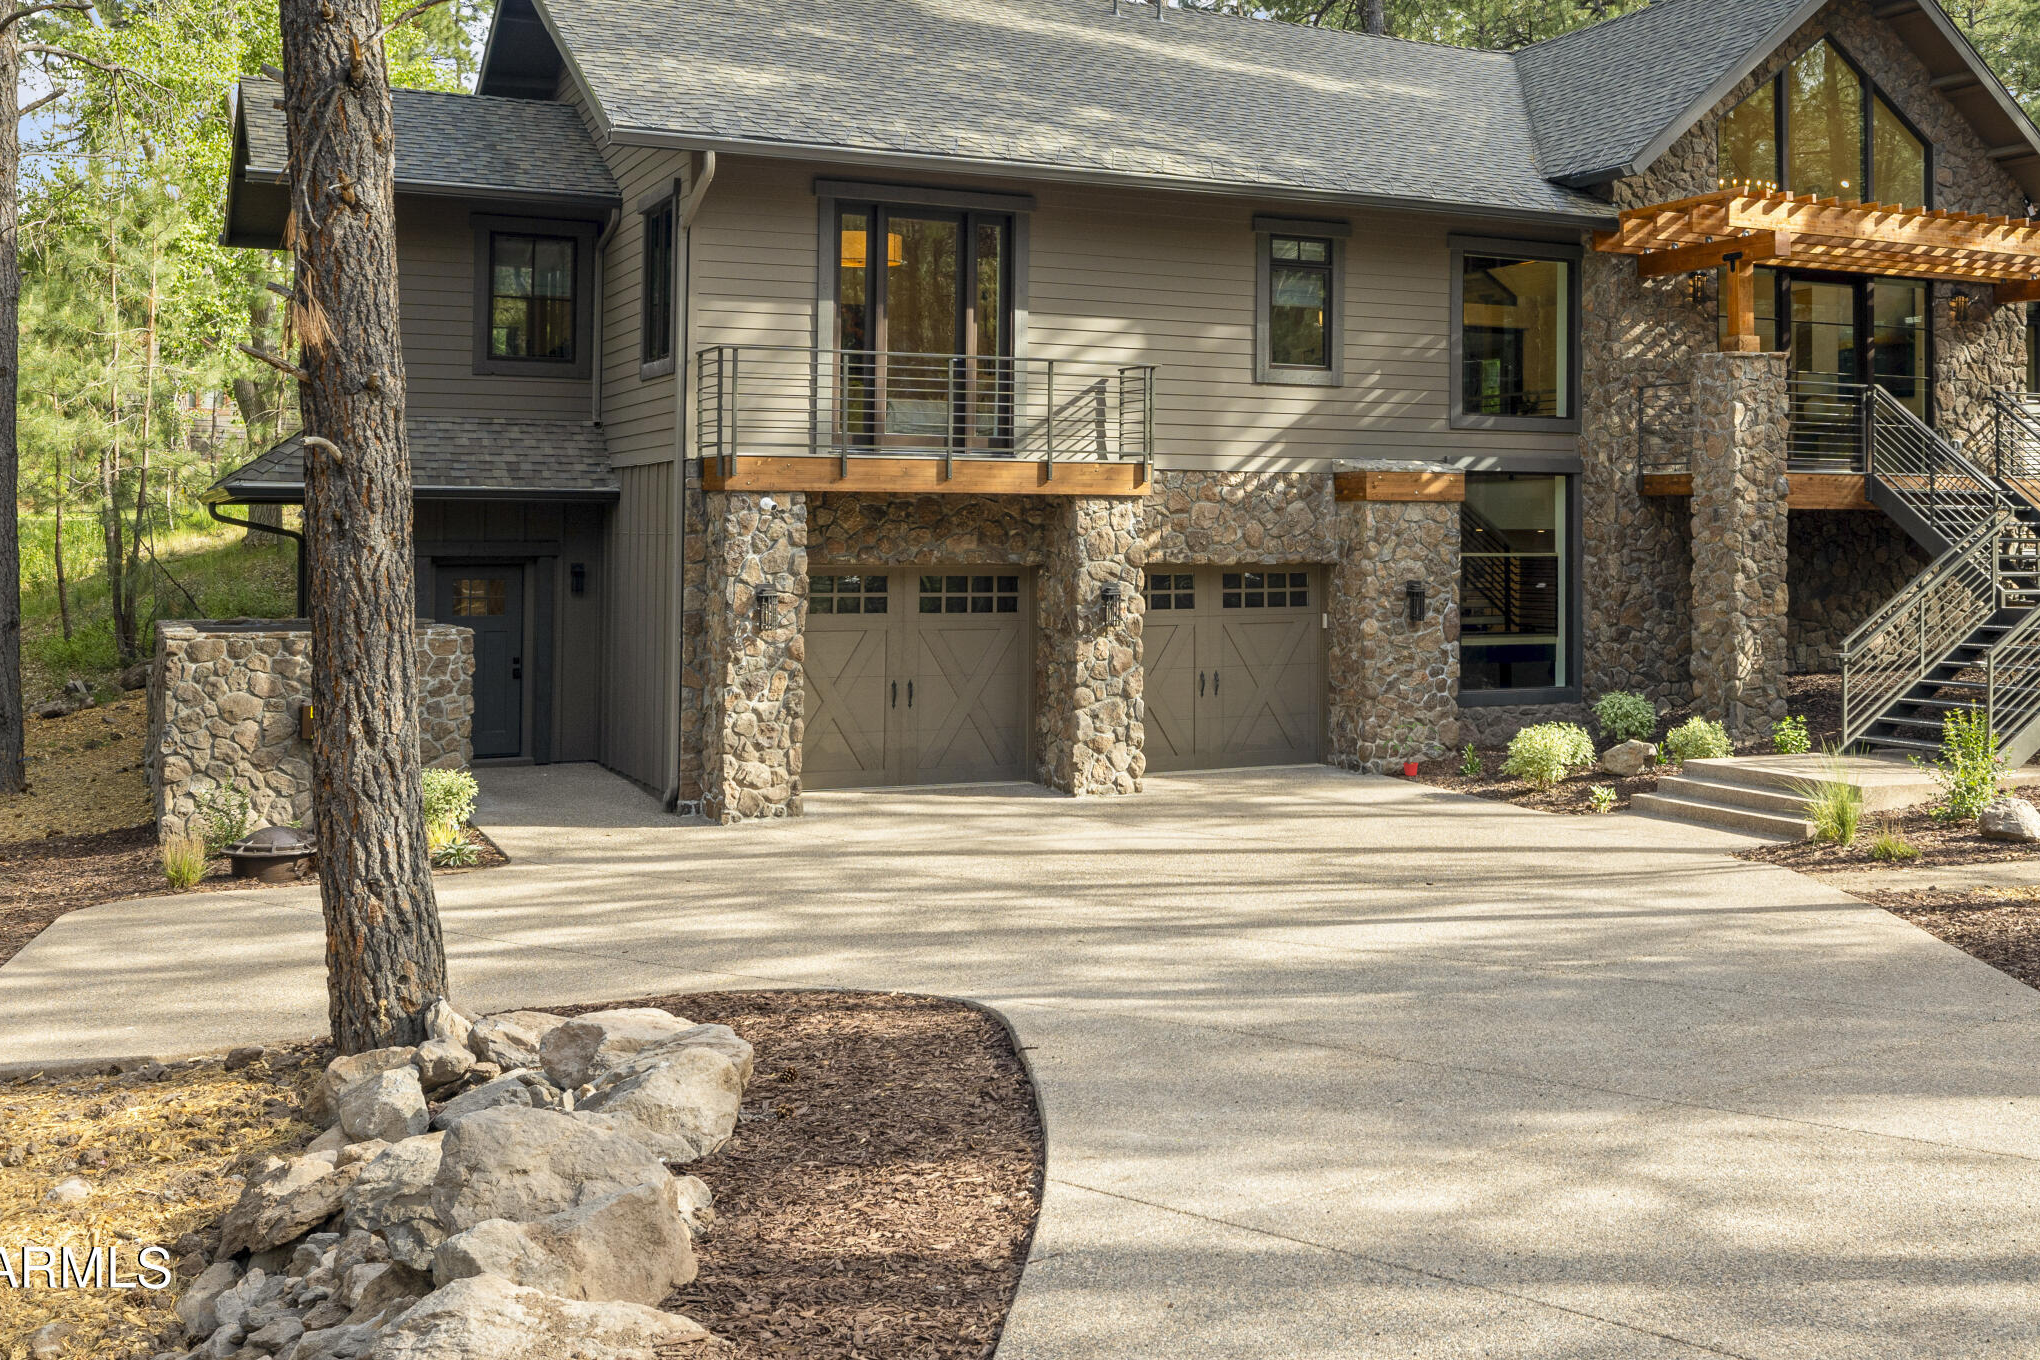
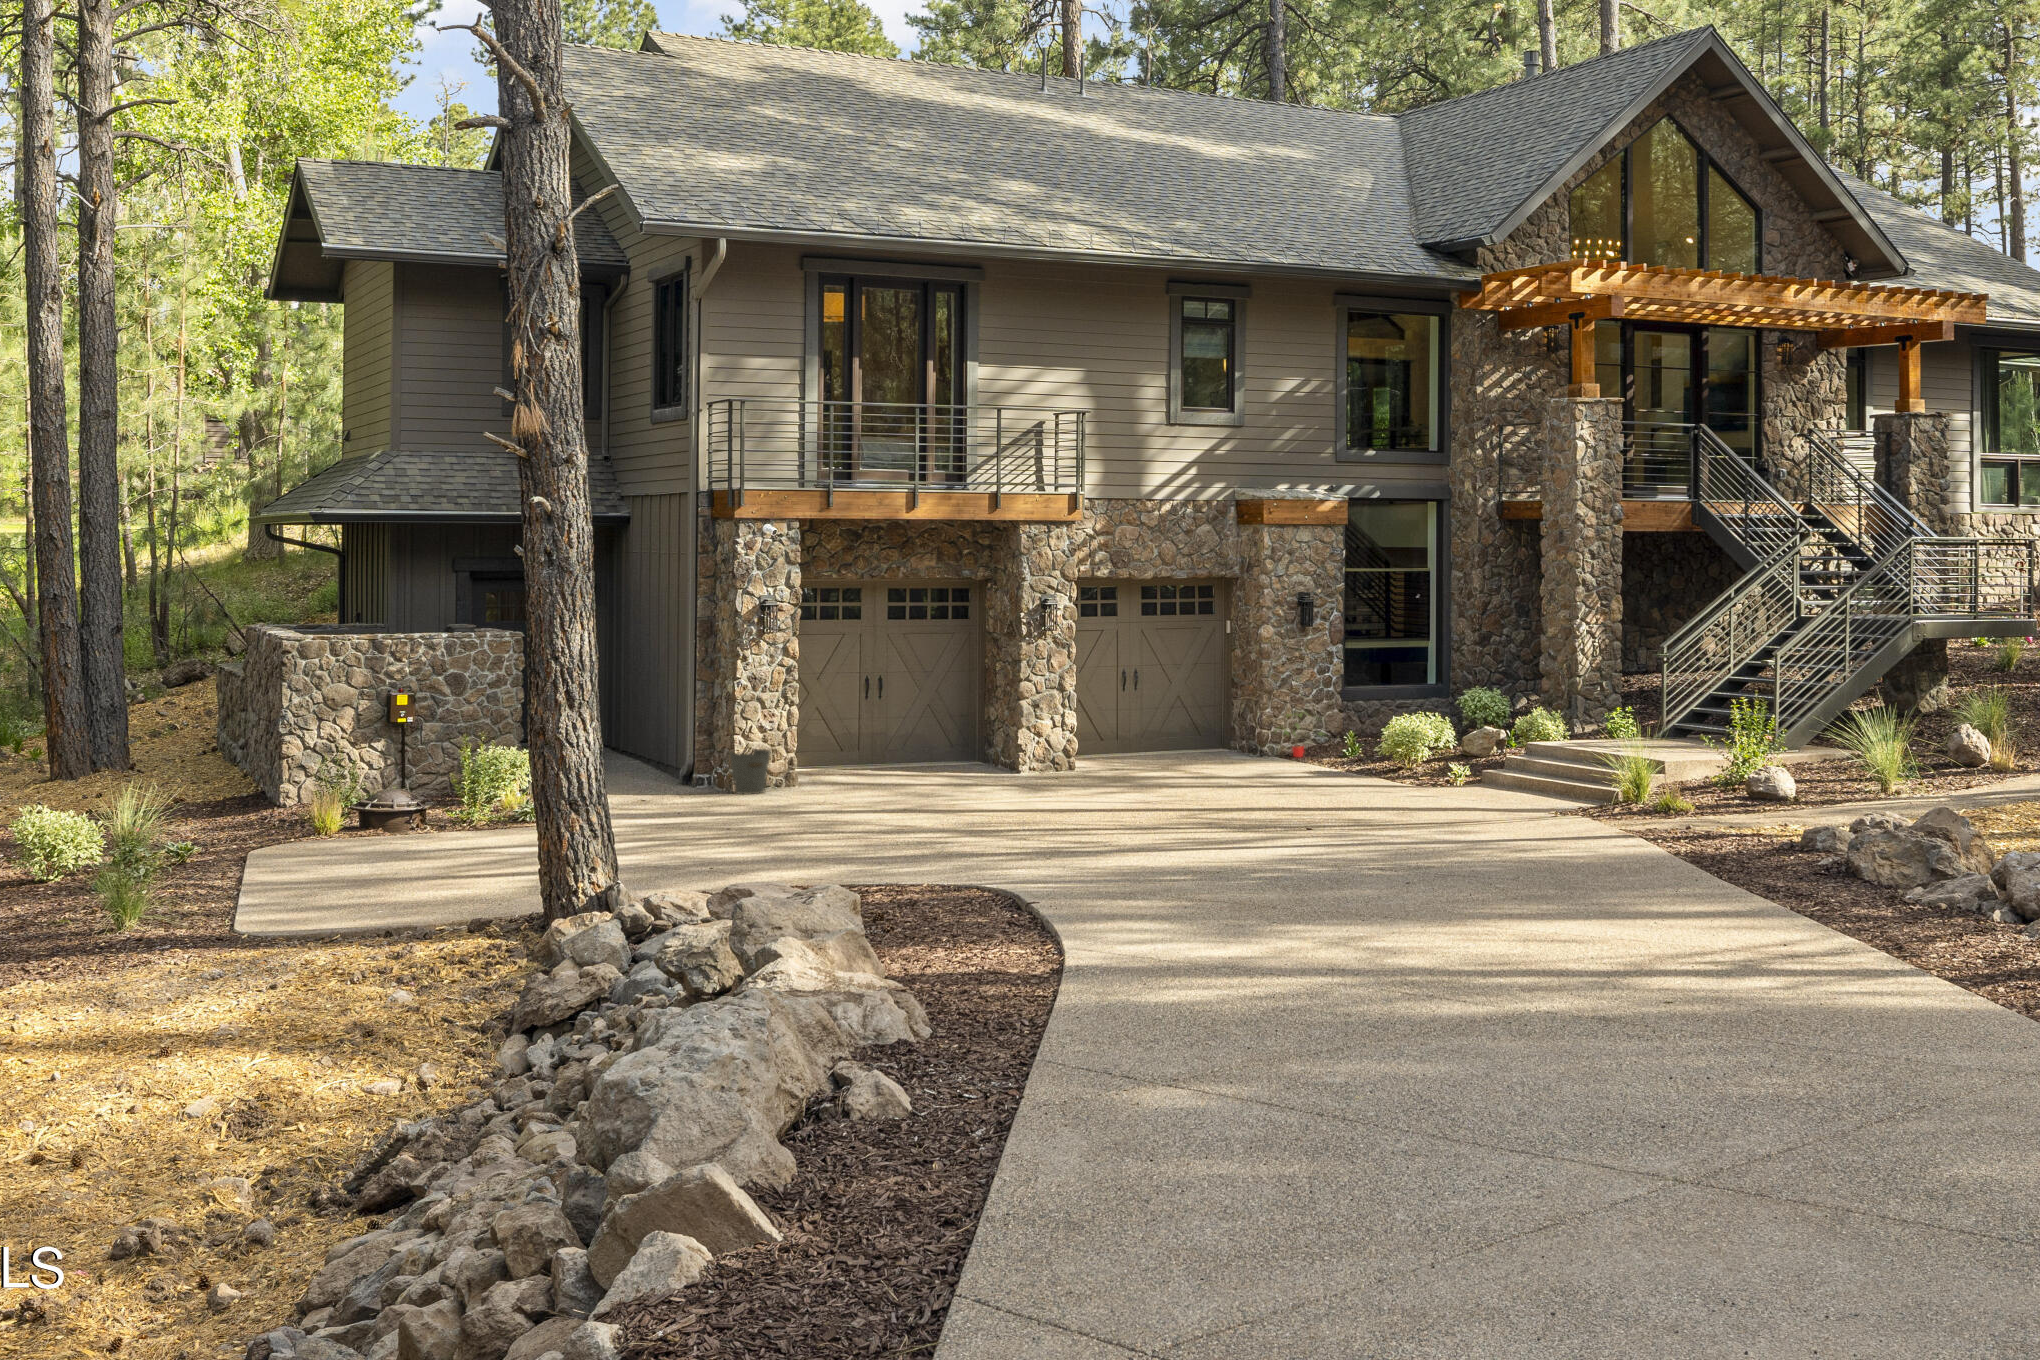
bucket: none [724,772,776,828] -> present [730,749,771,794]

